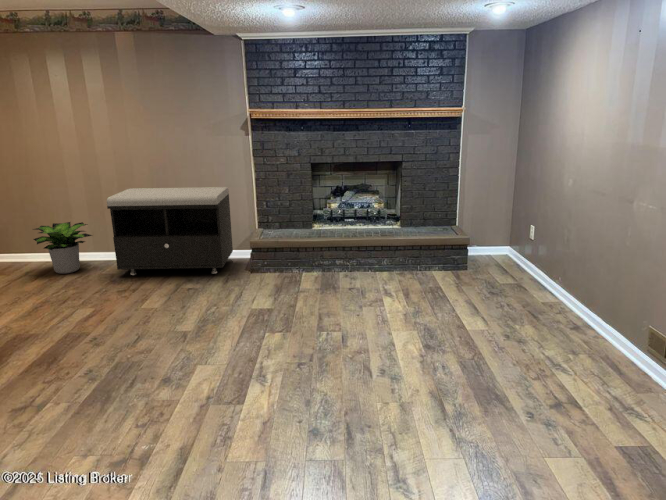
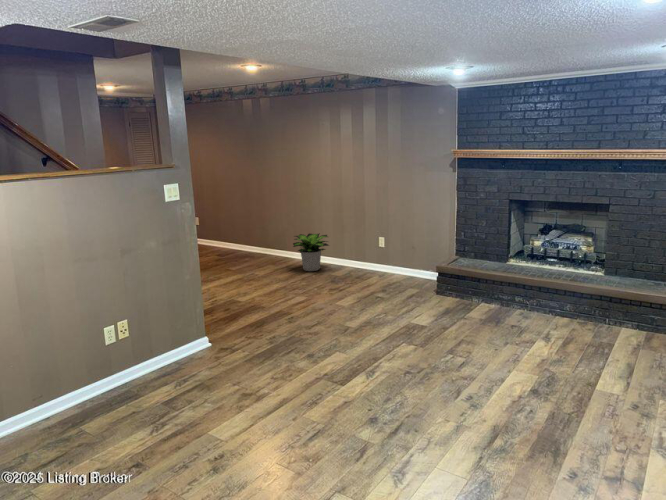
storage bench: present [107,187,233,275] -> none [335,212,434,290]

